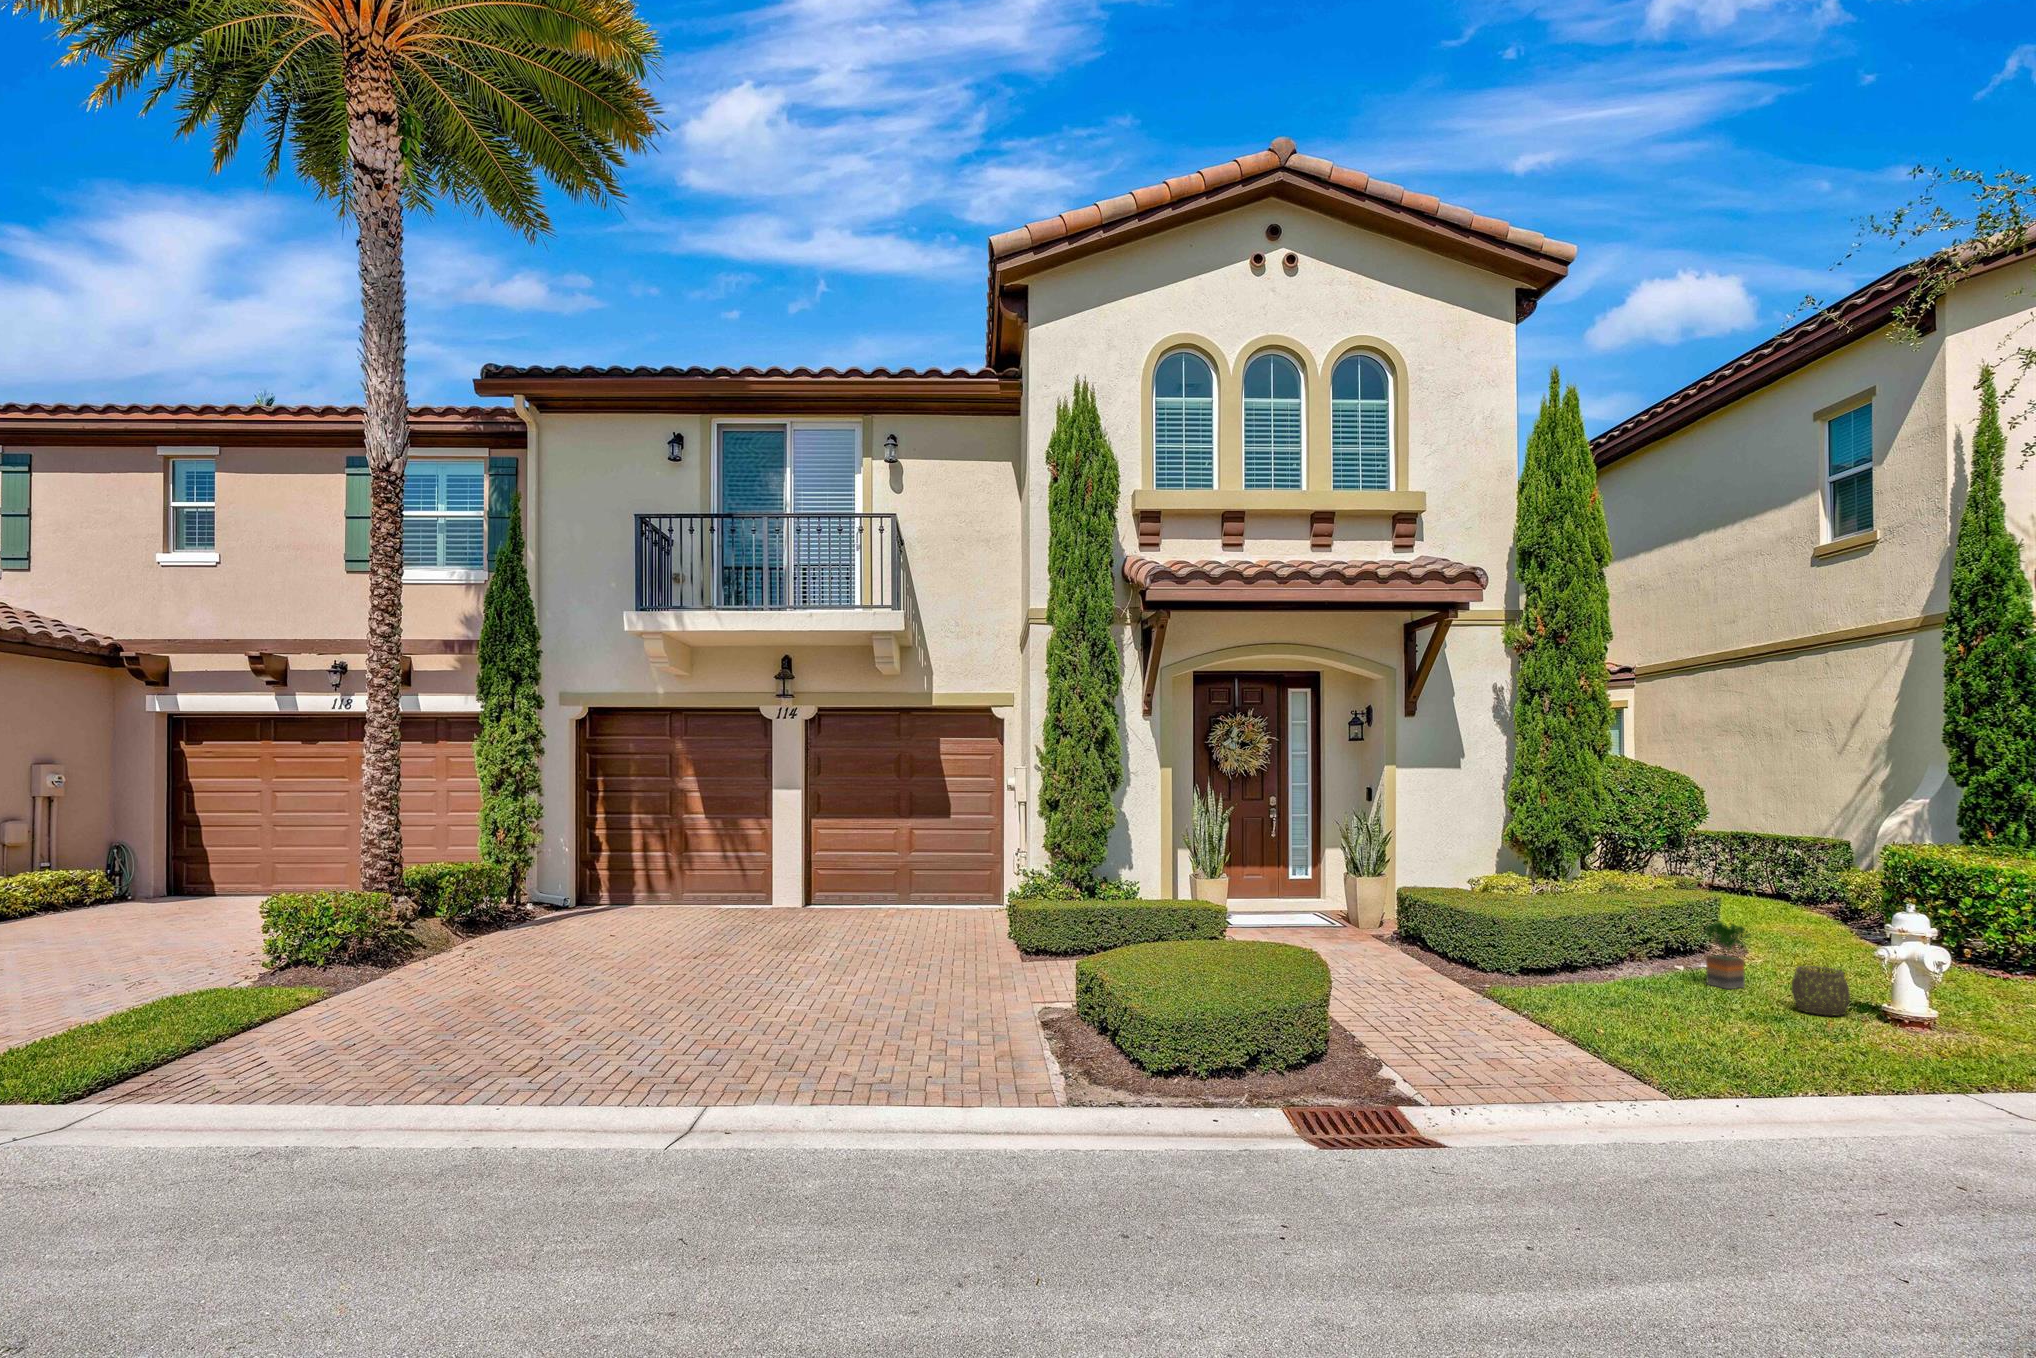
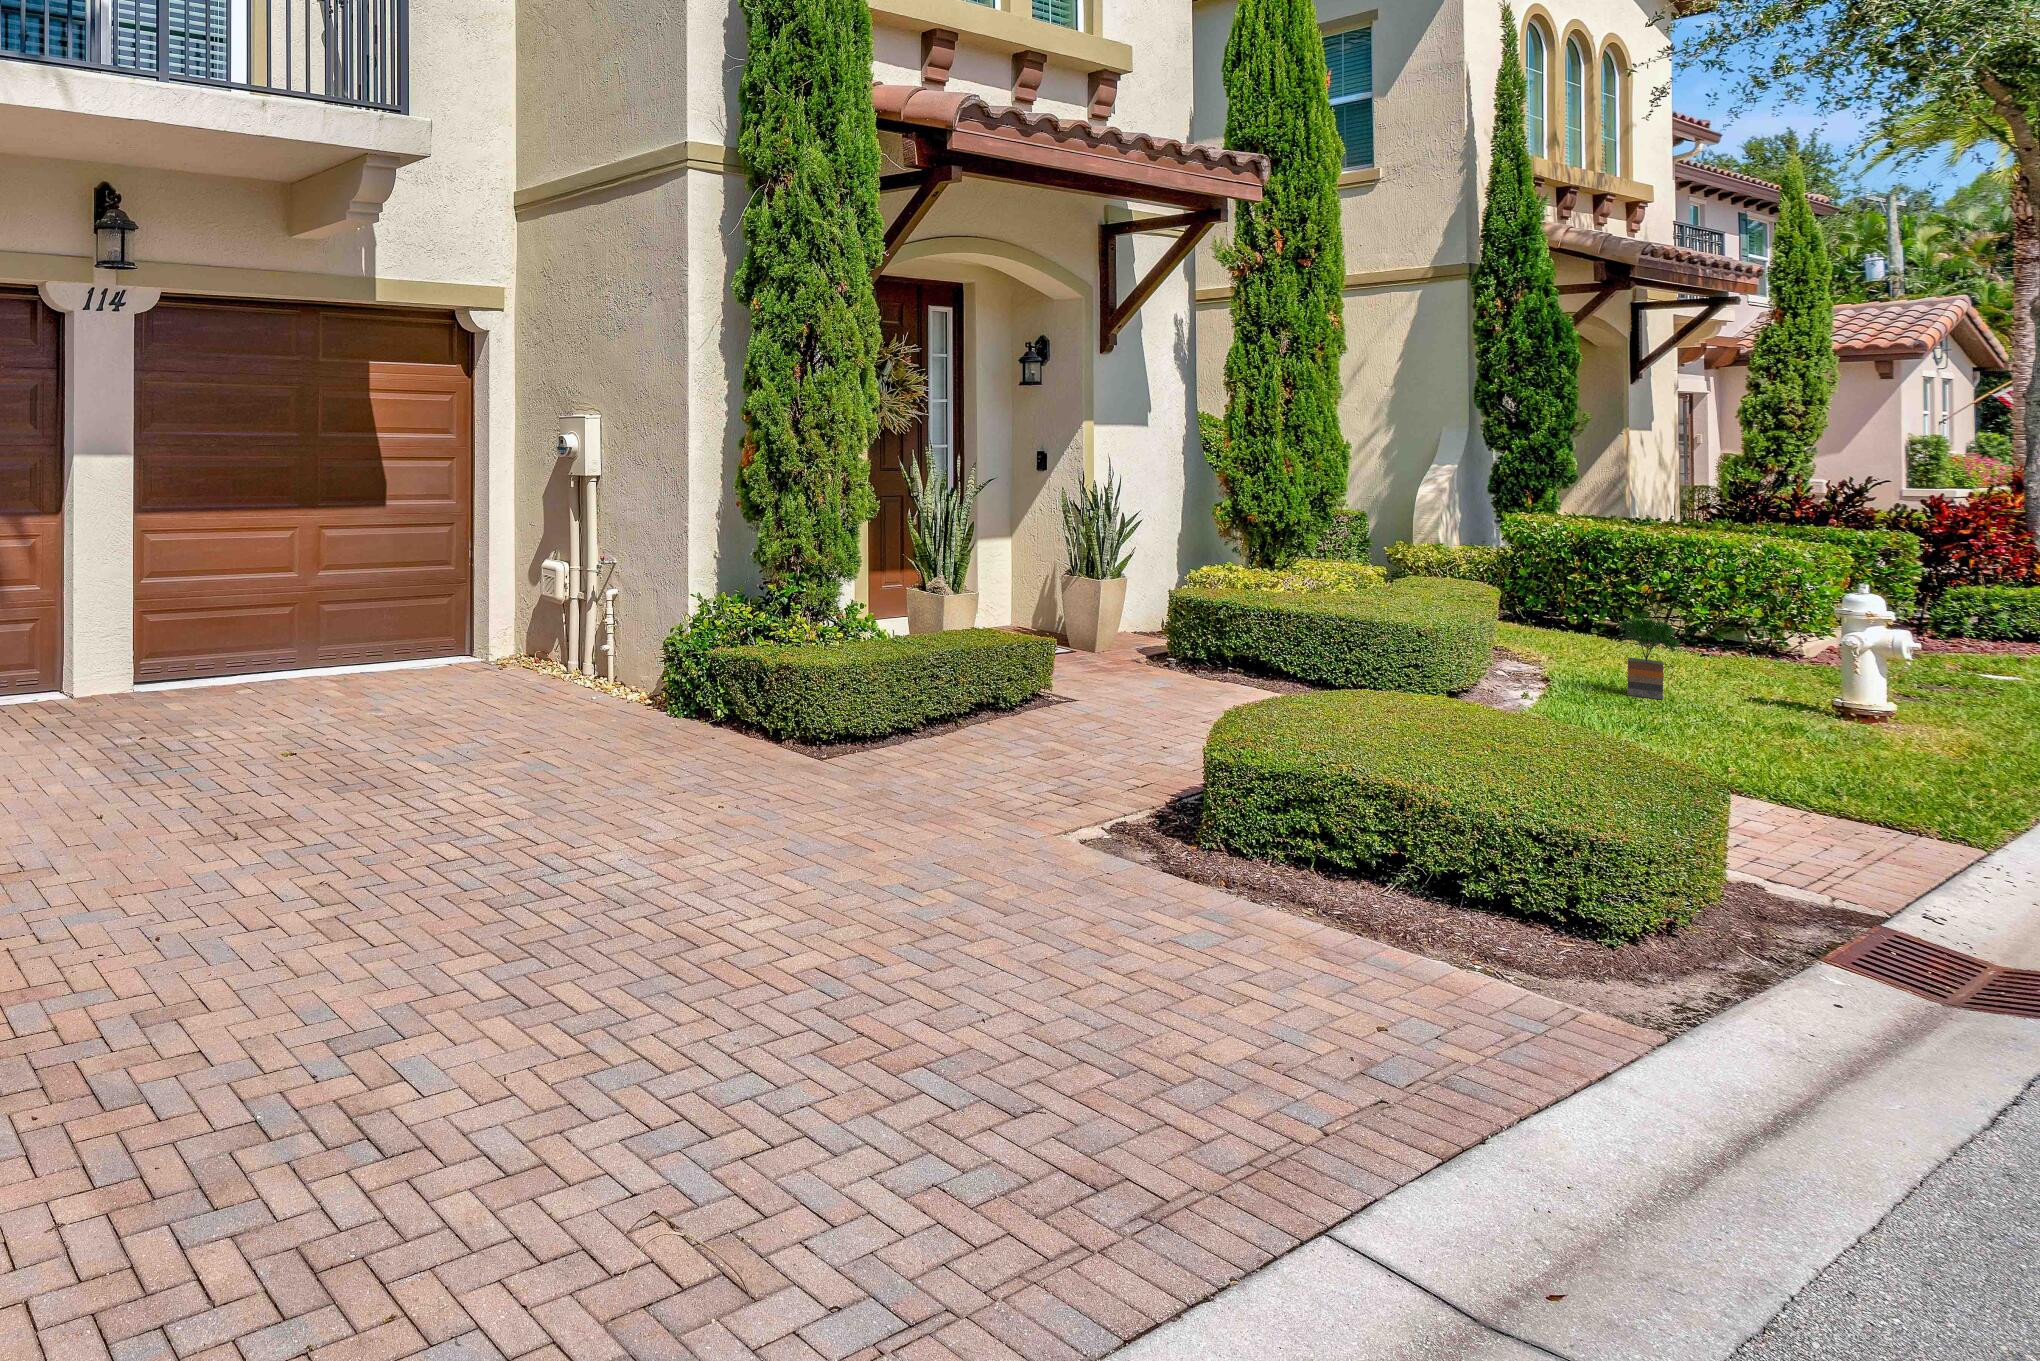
woven basket: present [1792,966,1850,1016] -> none [1769,664,1845,722]

